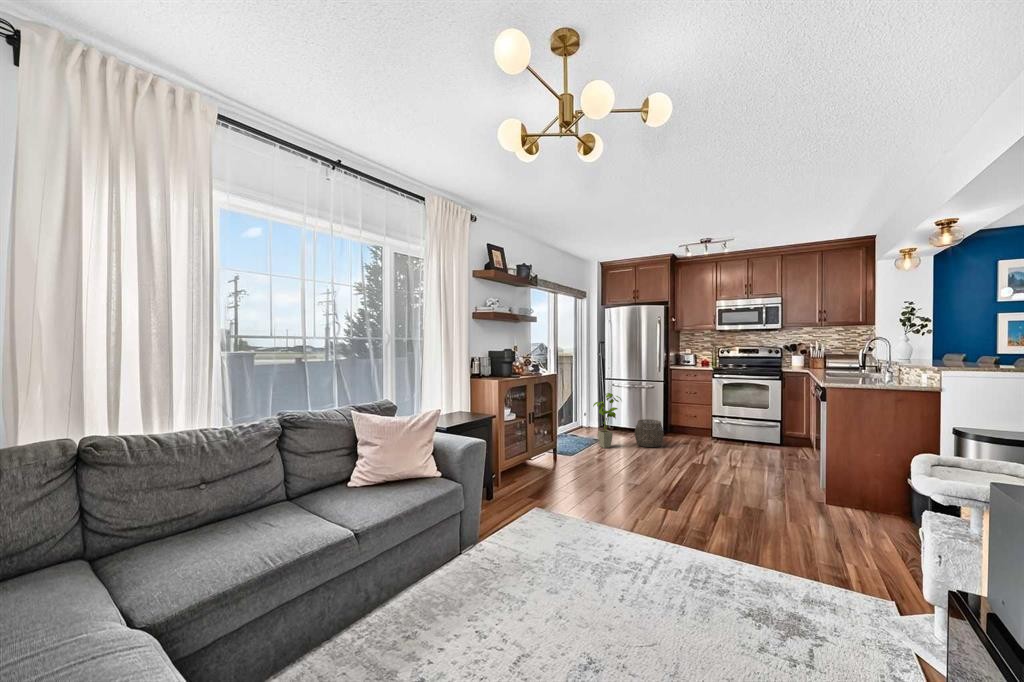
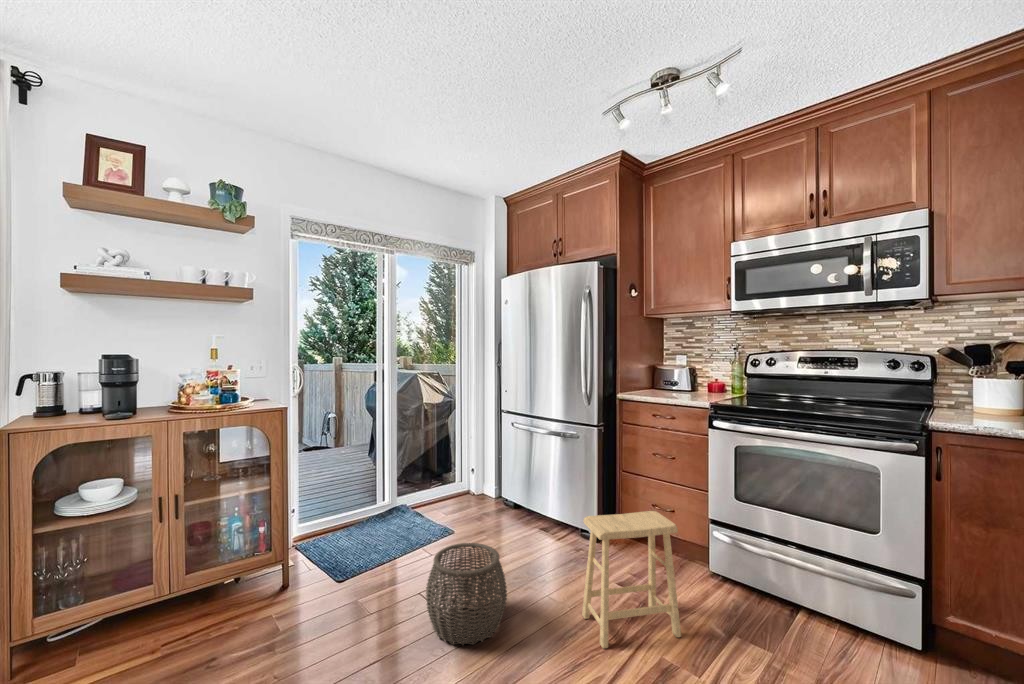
house plant: present [593,393,621,448] -> none [311,468,395,624]
footstool: none [681,405,715,445] -> present [582,511,681,648]

